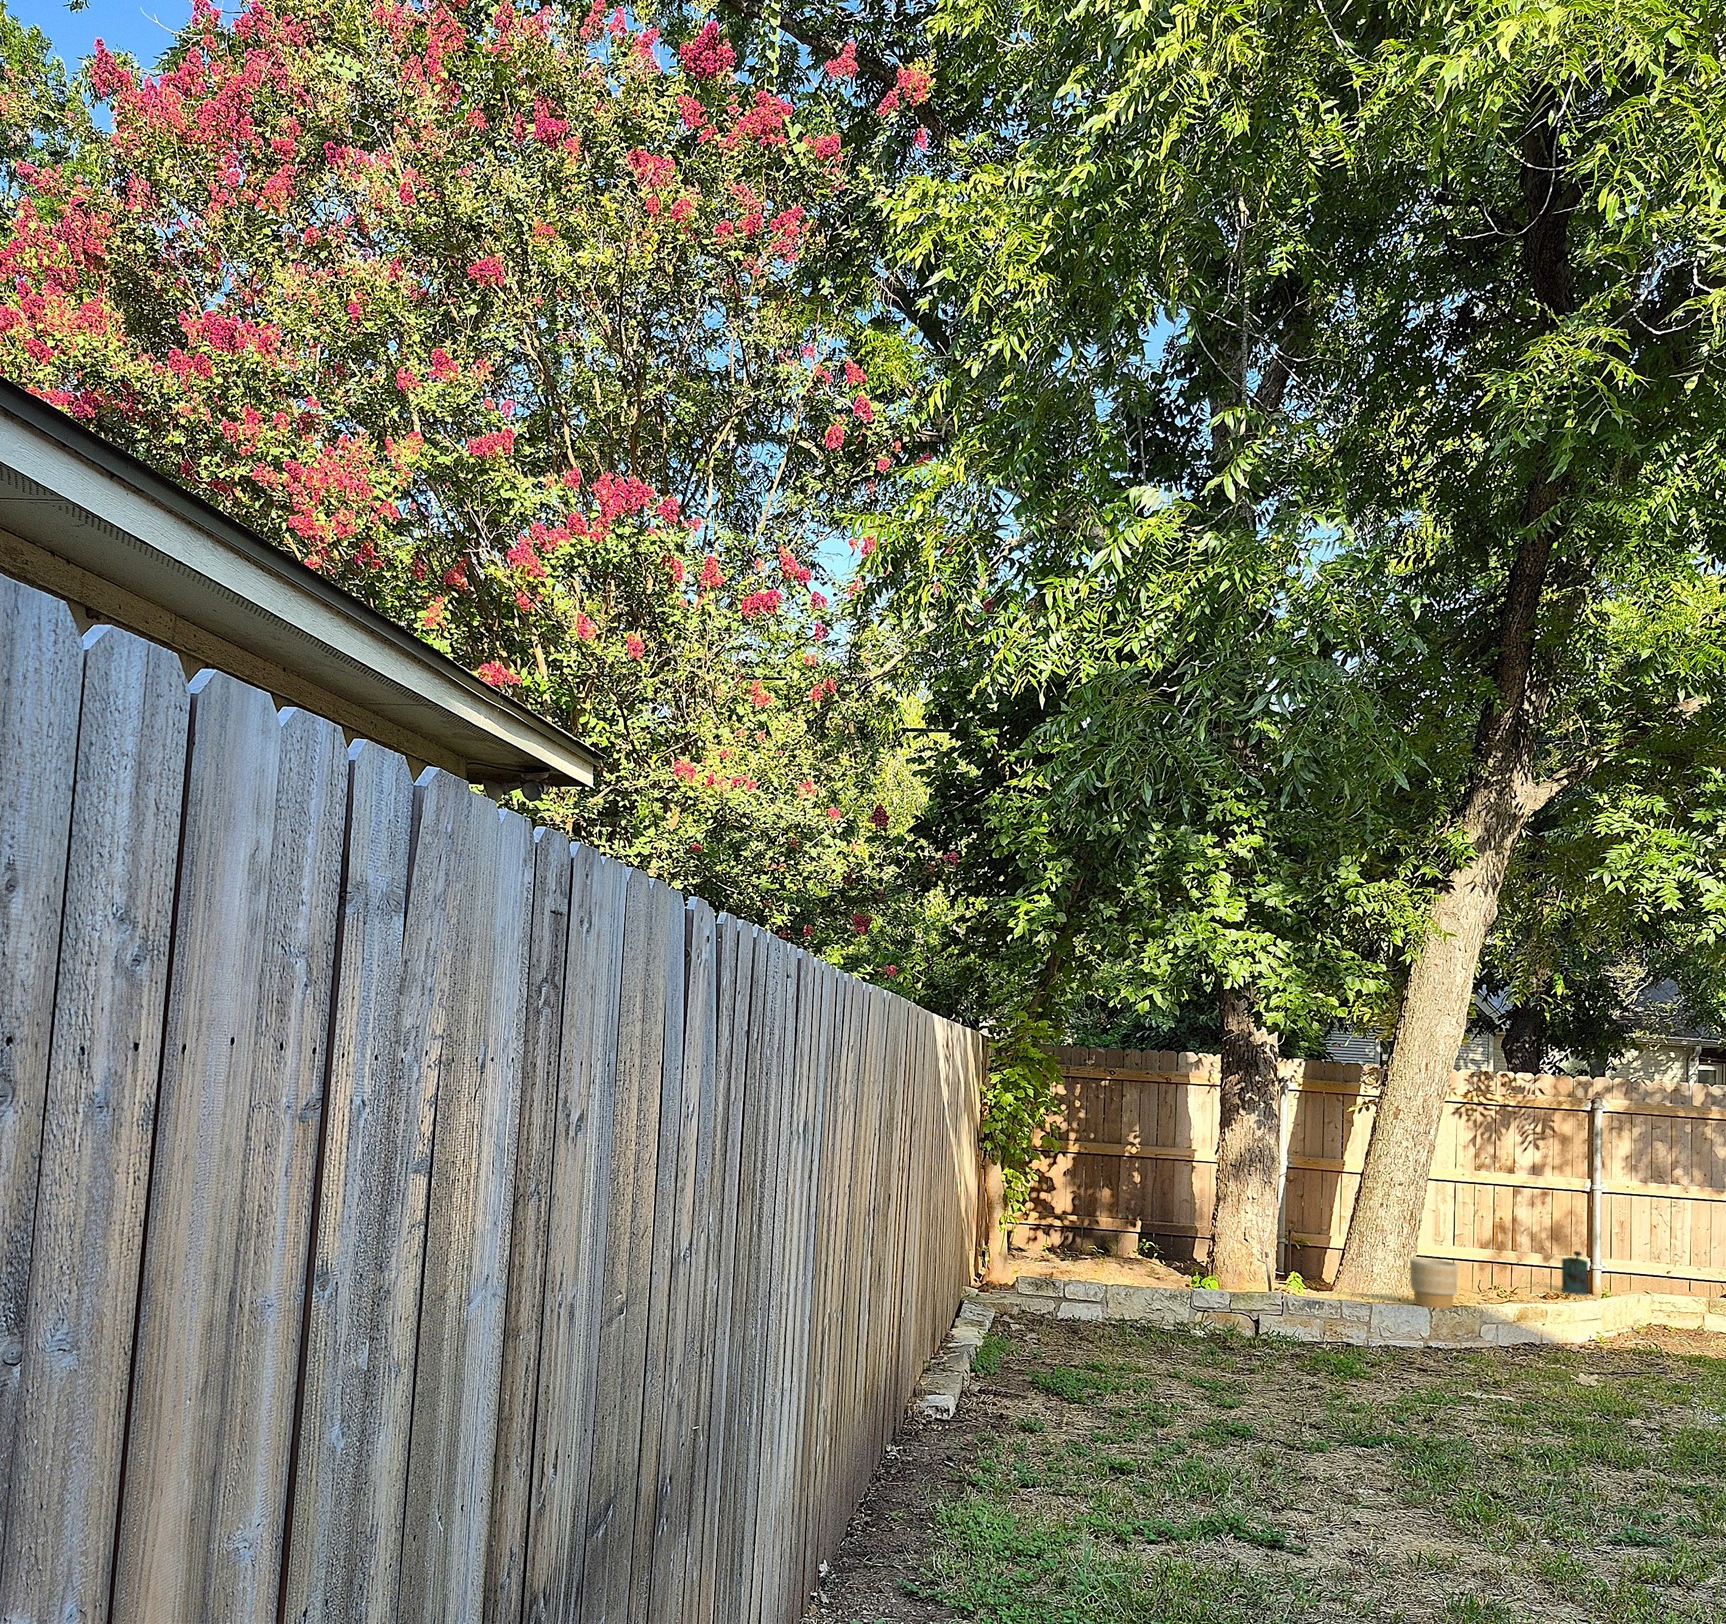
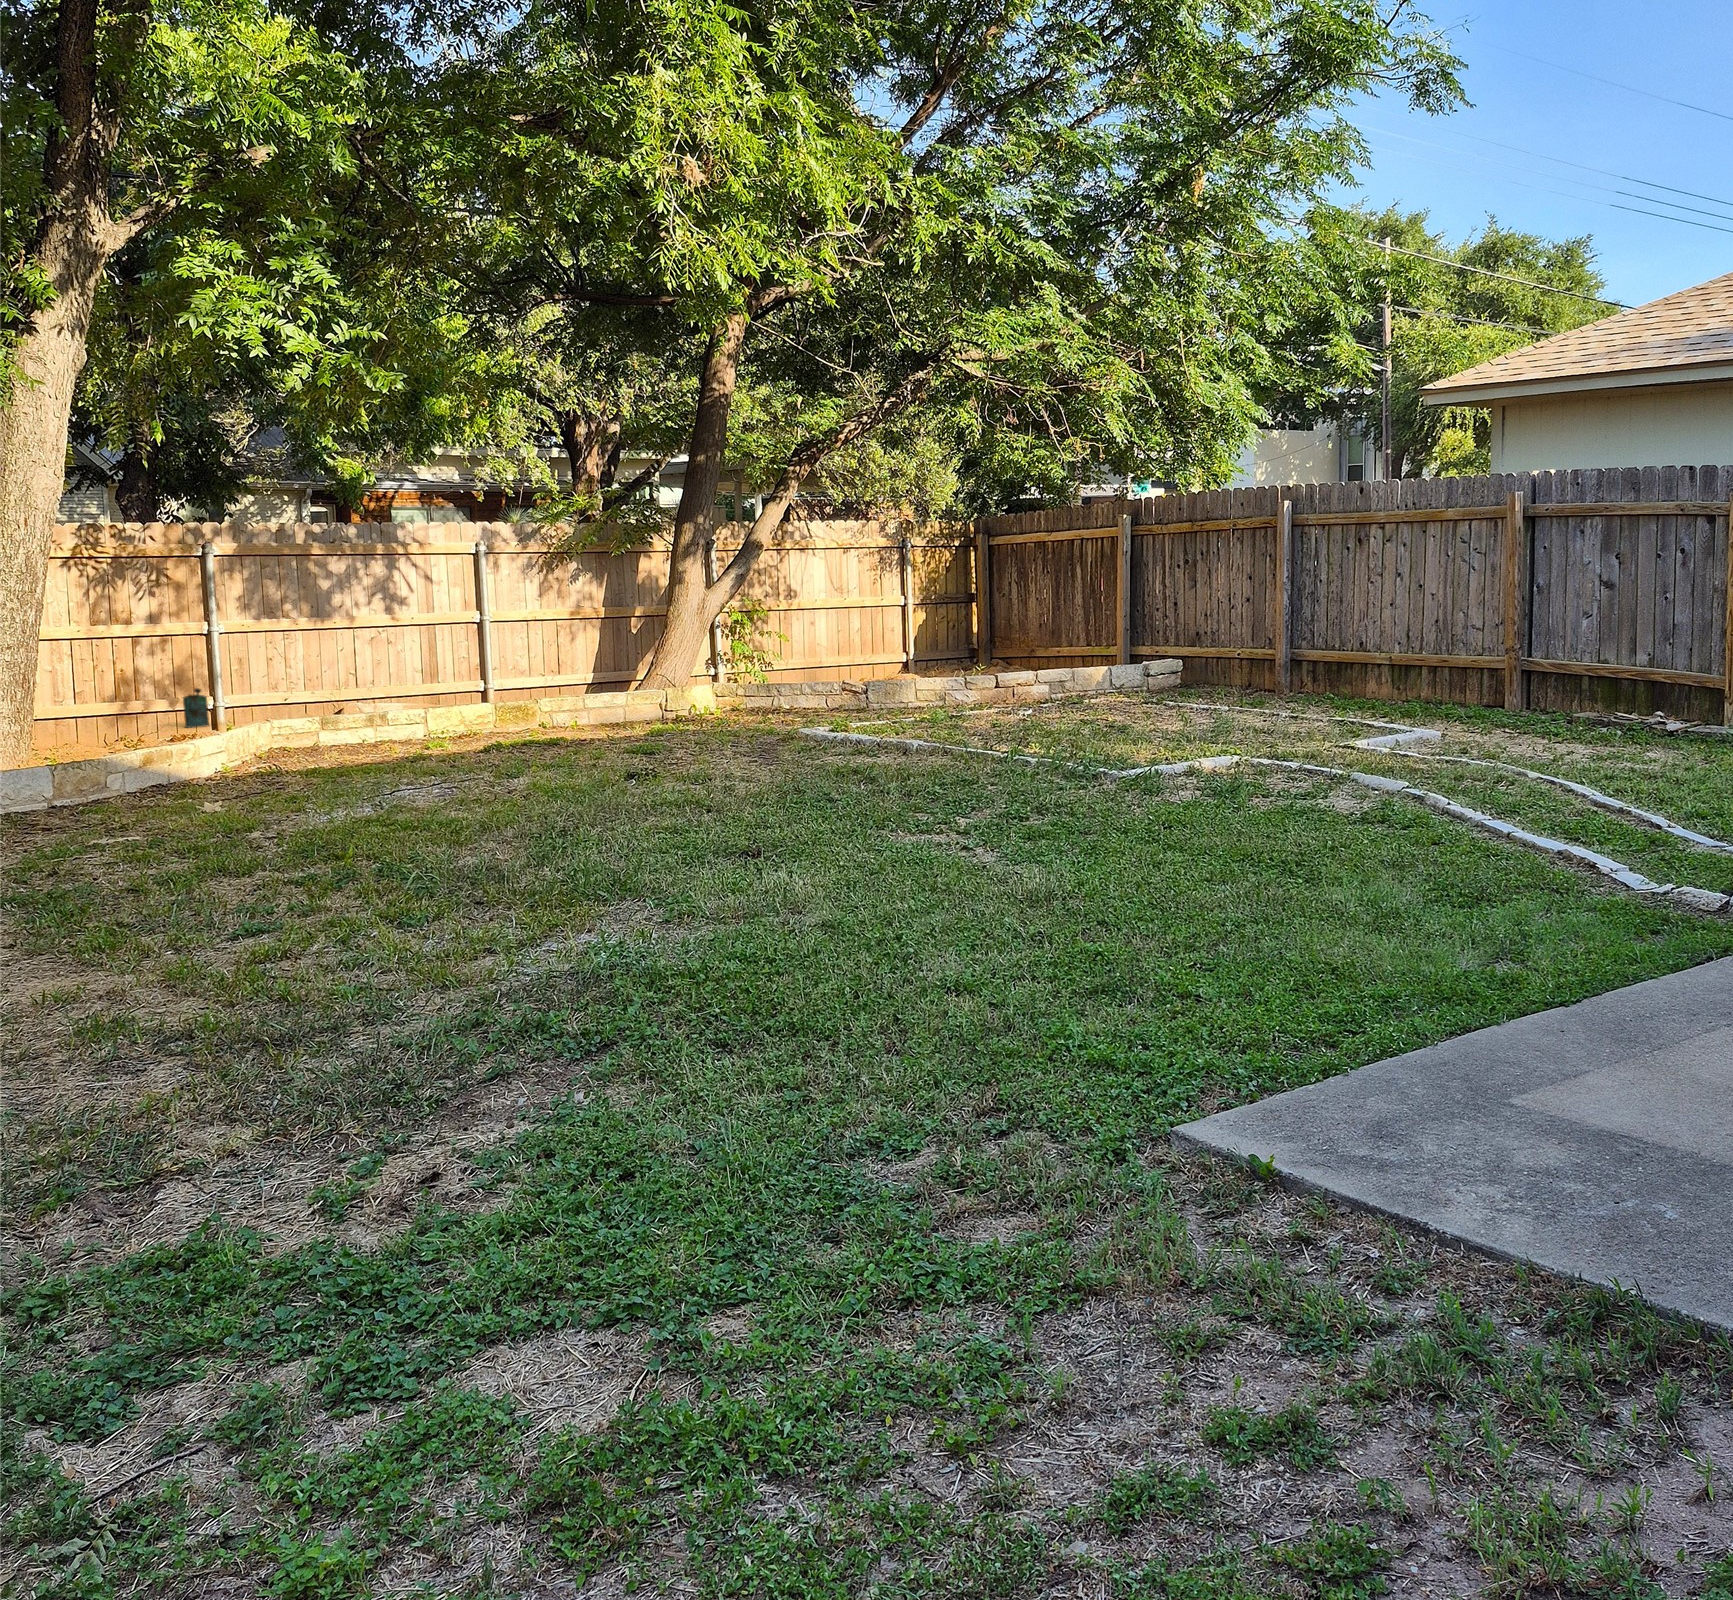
planter: present [1410,1258,1457,1308] -> none [30,715,81,761]

